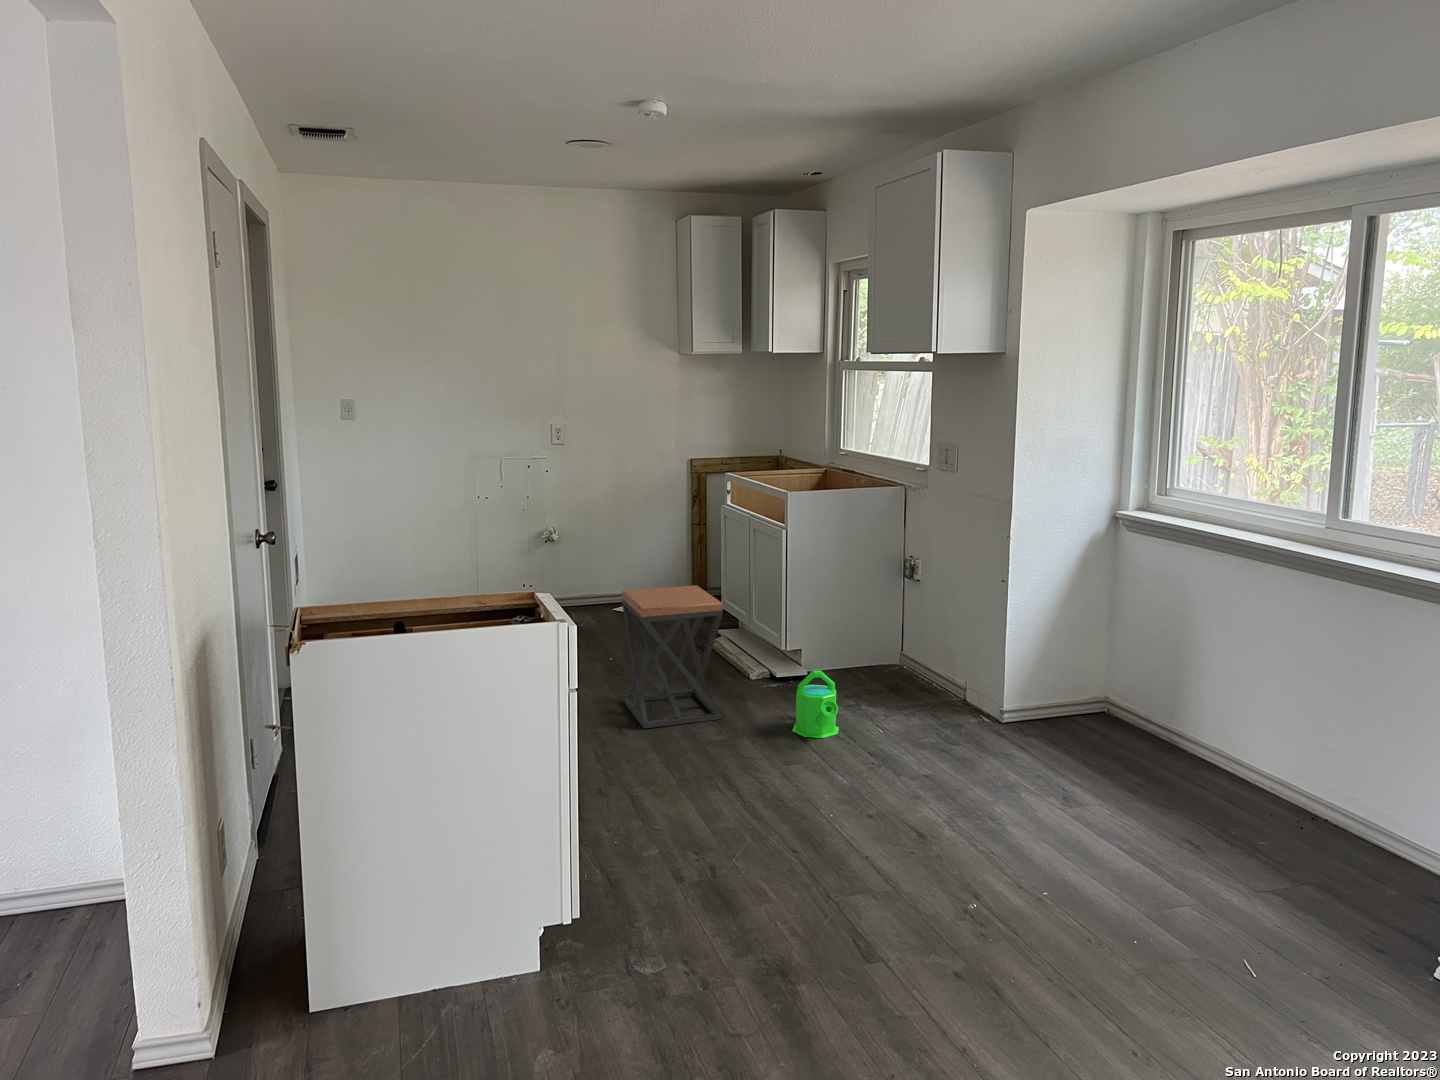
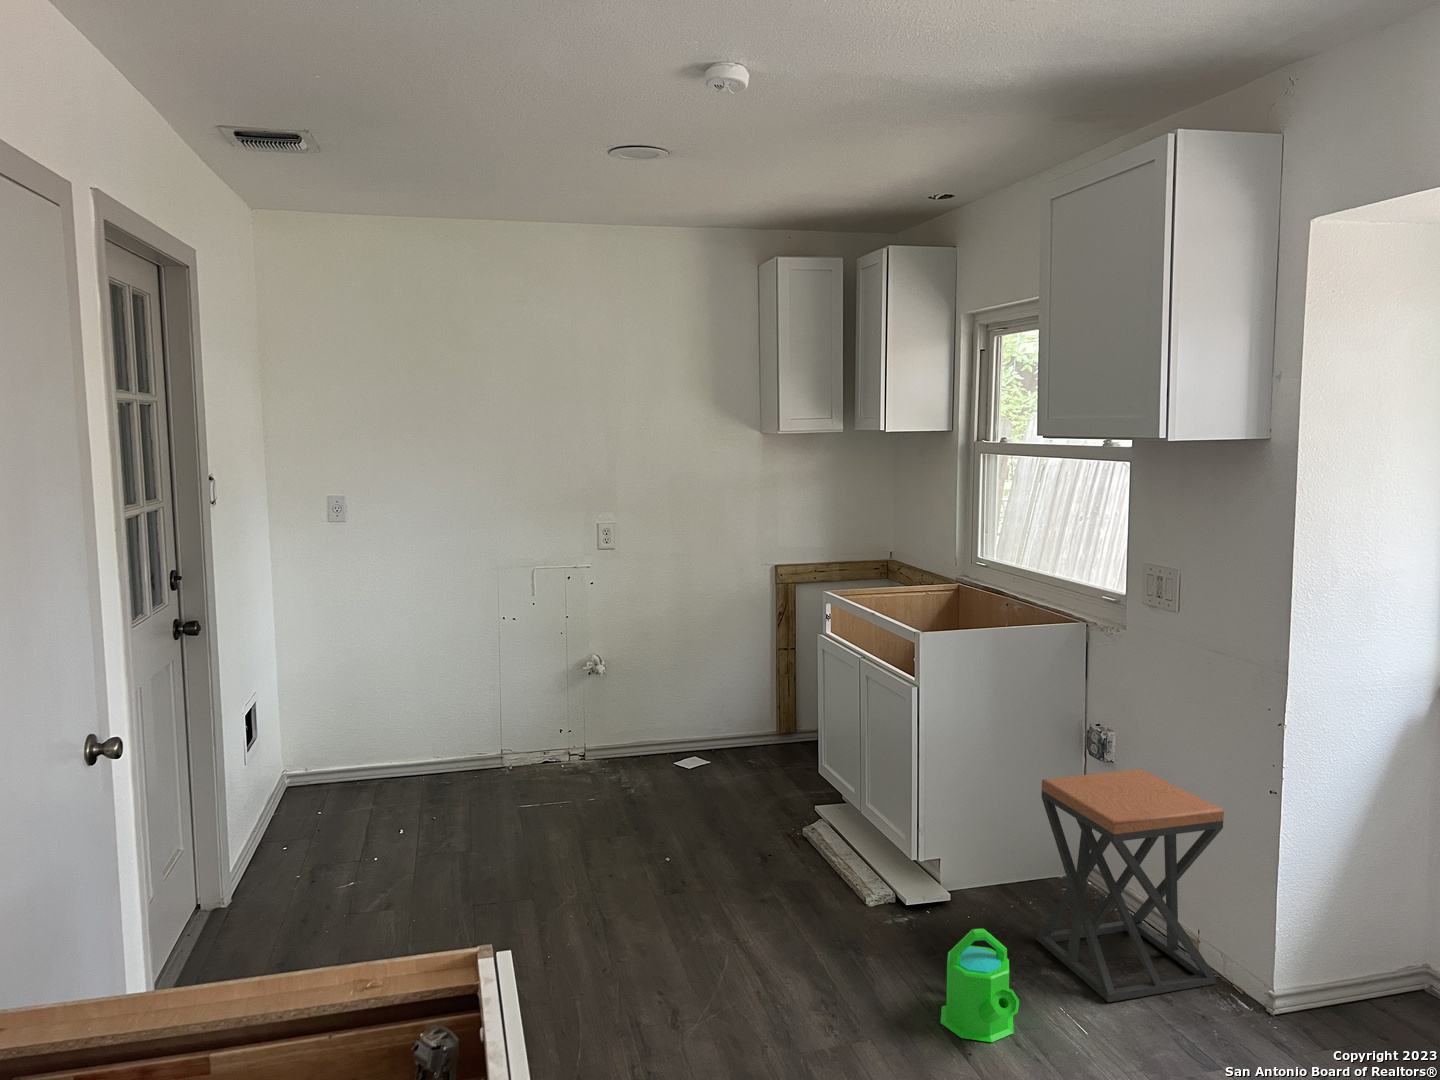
stool: present [622,585,723,728] -> present [1037,769,1224,1002]

